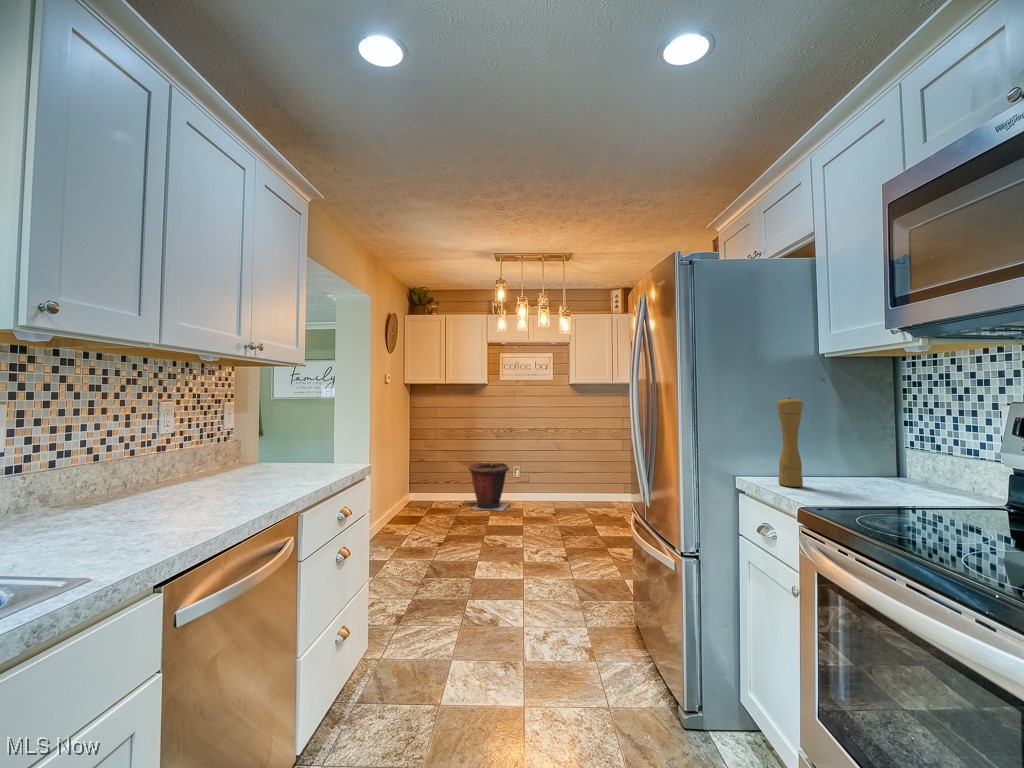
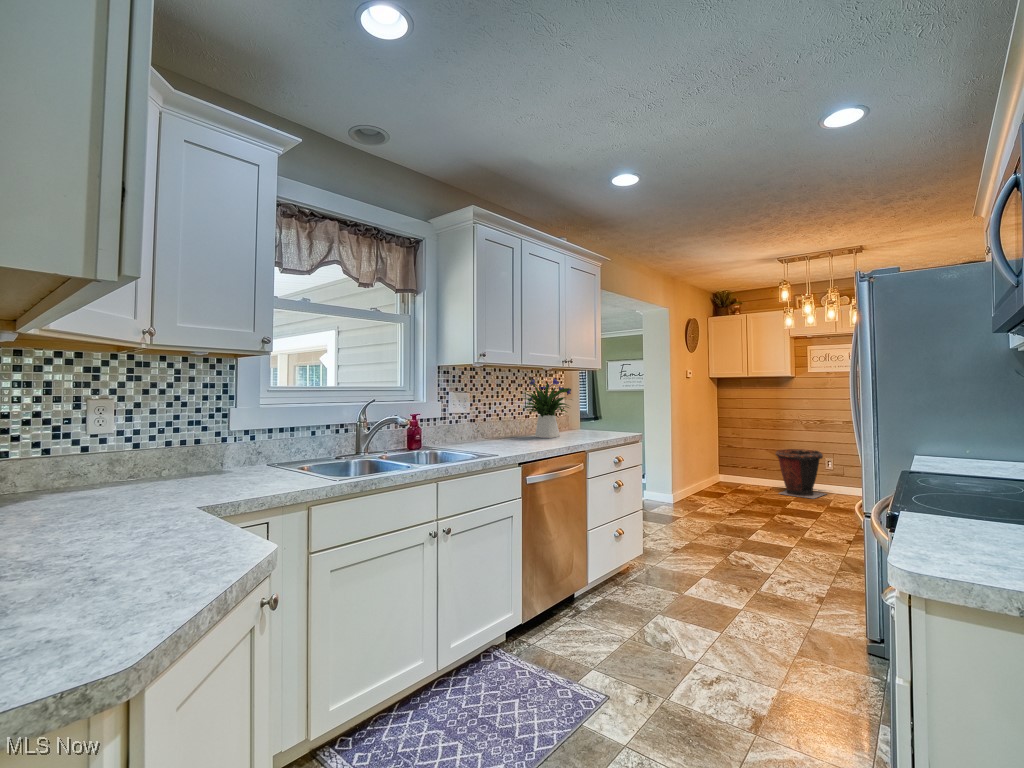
flower arrangement: none [130,371,269,490] -> present [523,377,571,438]
pepper mill: present [777,398,803,487] -> none [955,379,983,458]

